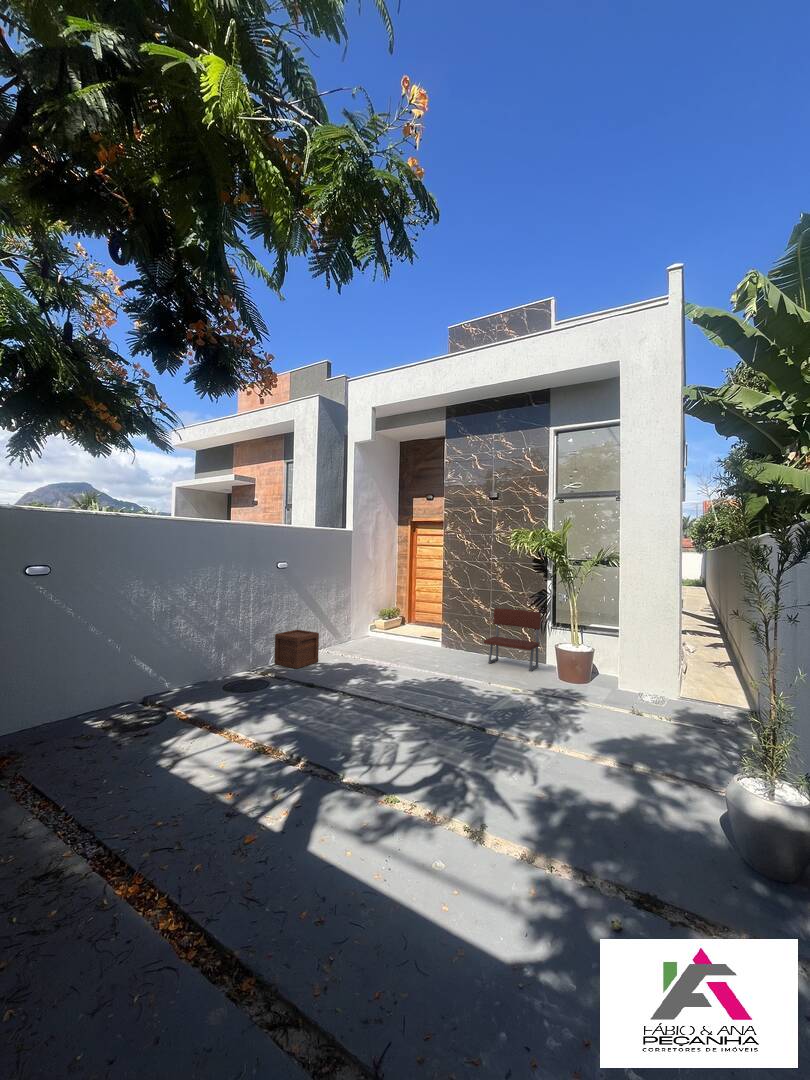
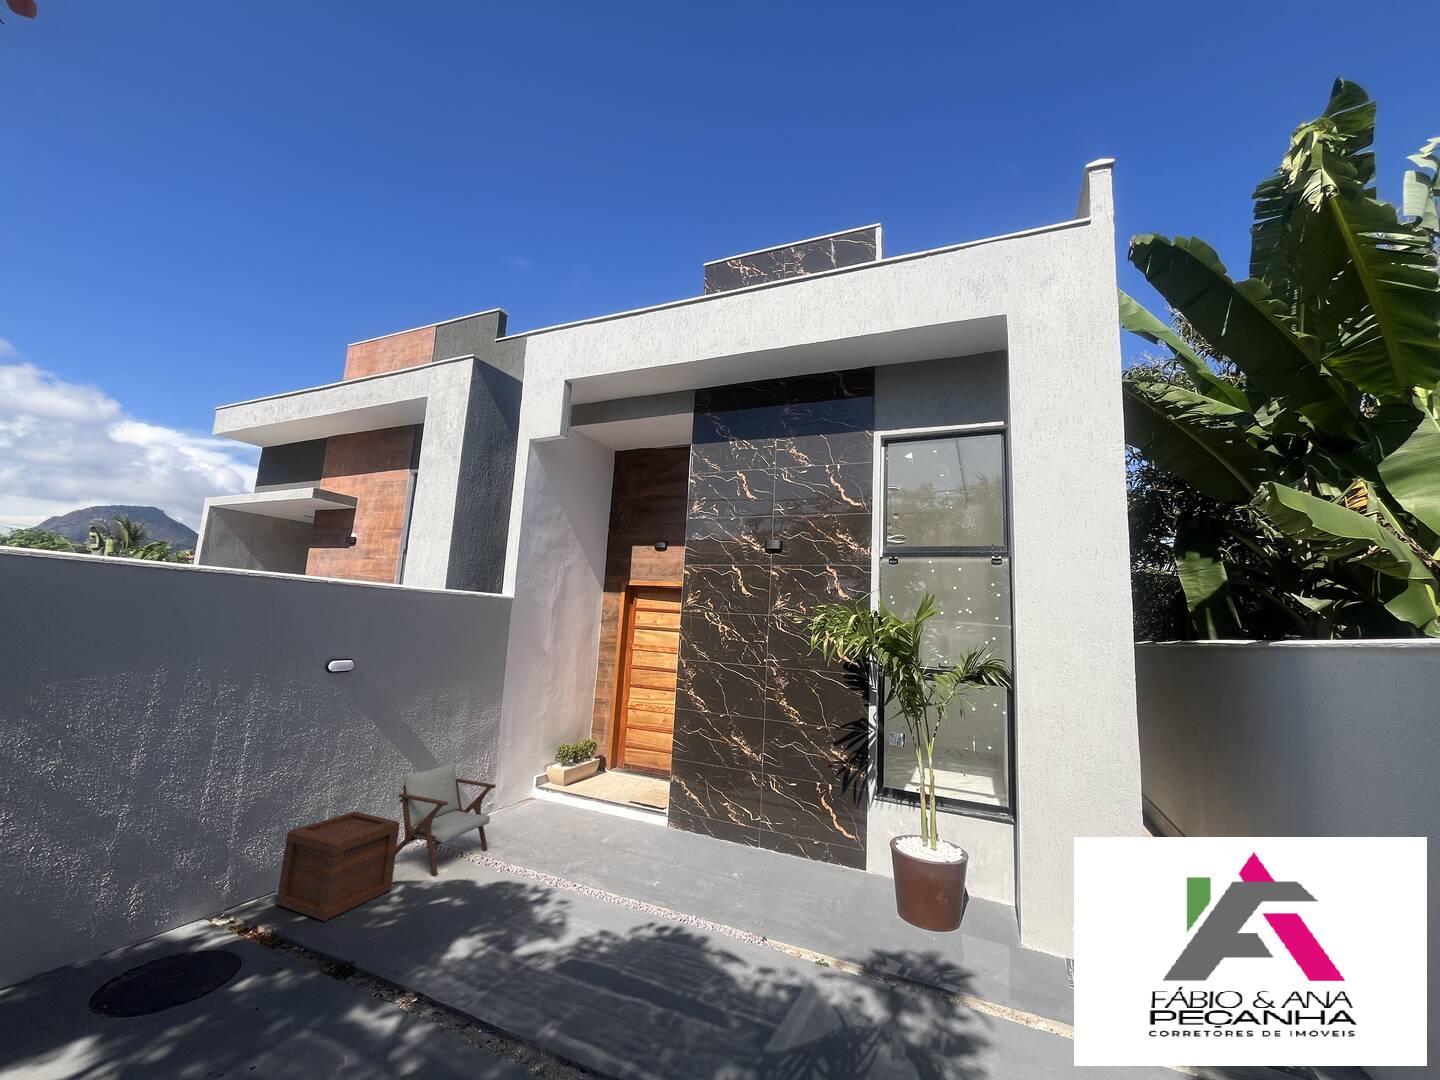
bench: present [484,608,541,671] -> none [752,757,859,897]
lounge chair: none [309,612,356,659] -> present [396,763,496,876]

